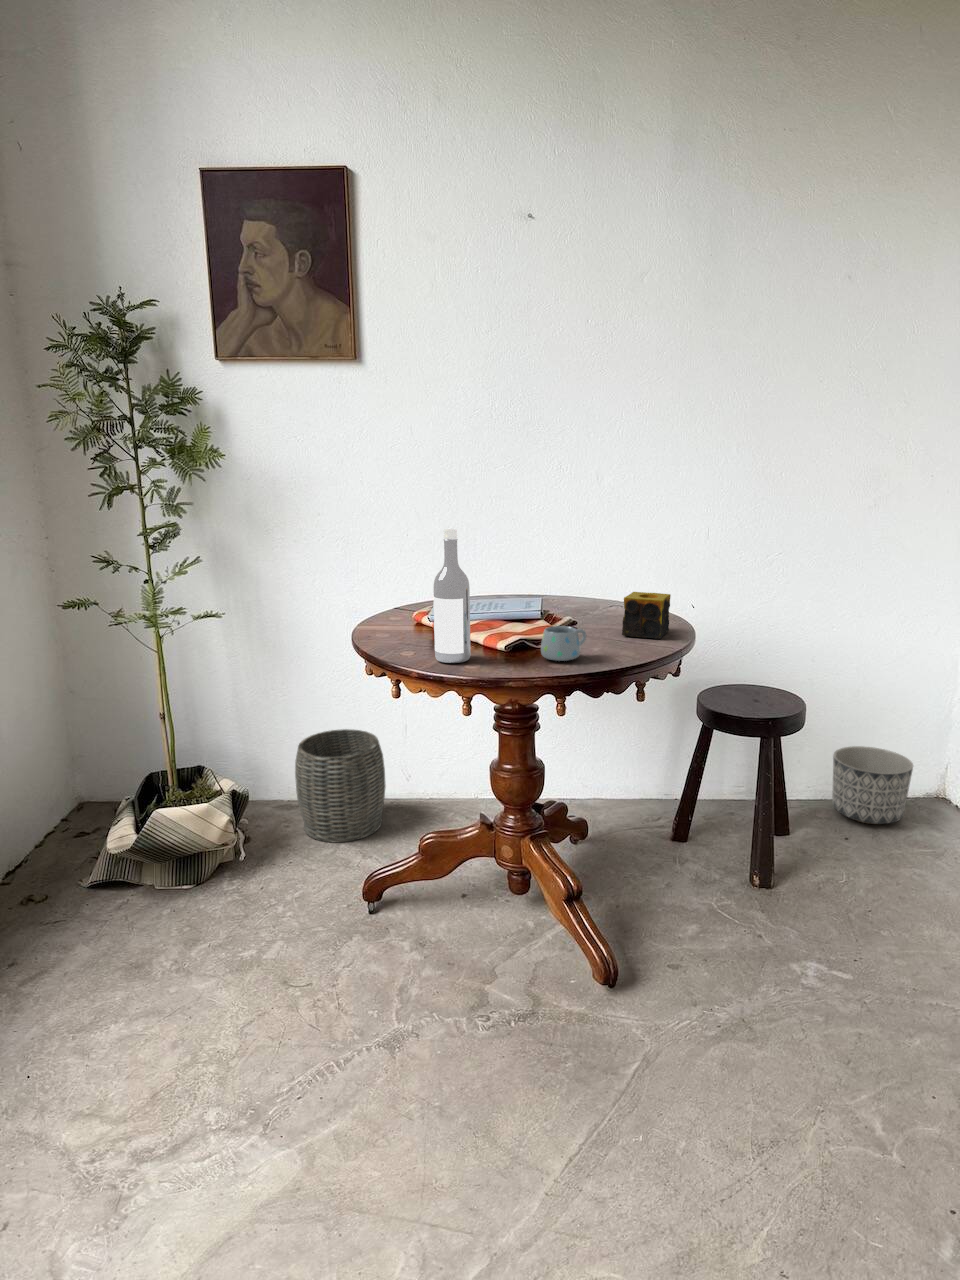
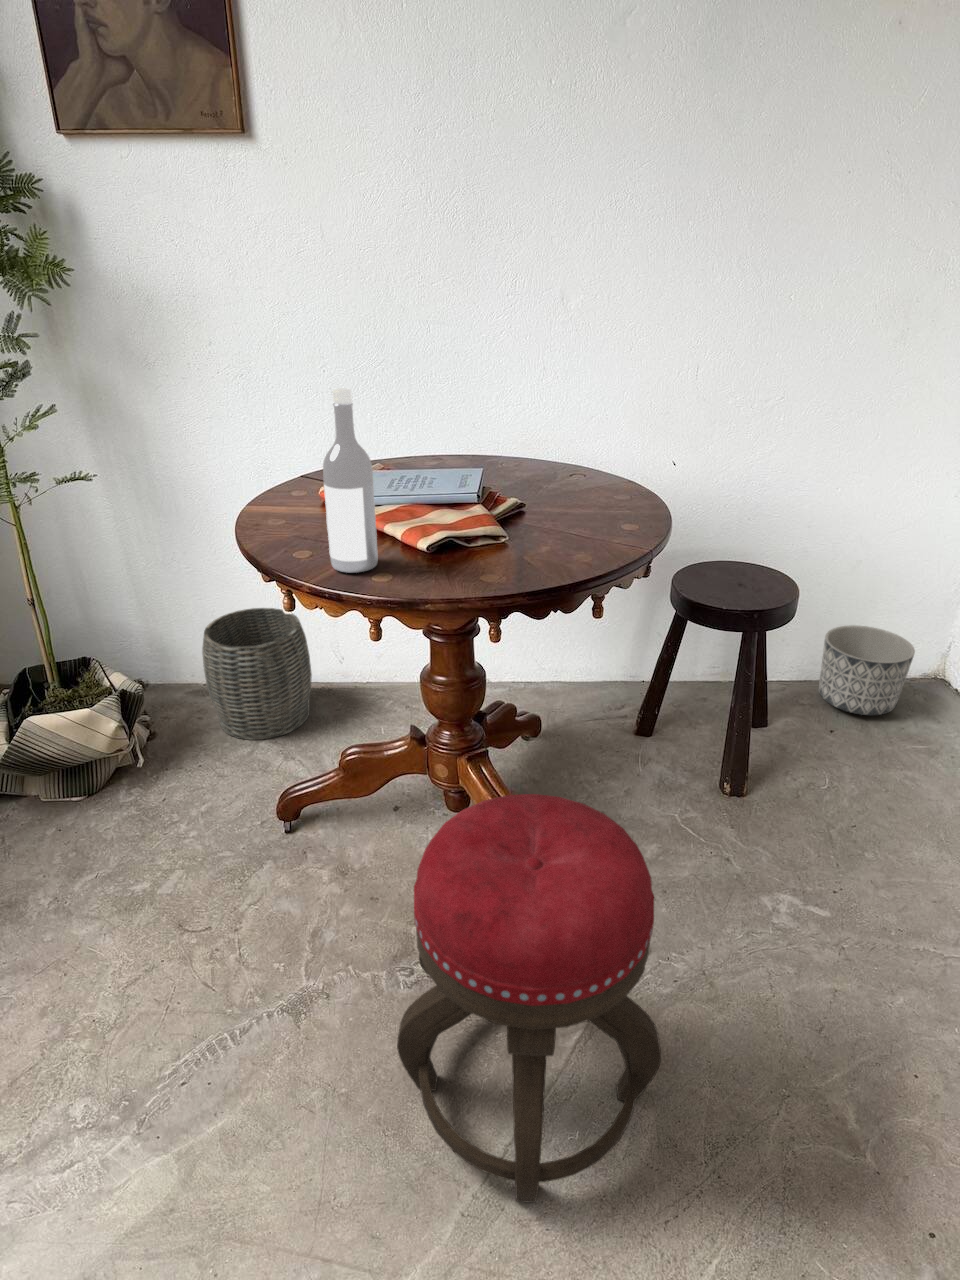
candle: present [622,592,671,639] -> none [581,465,646,530]
mug: present [541,626,586,661] -> none [471,521,532,571]
ottoman: none [485,833,710,1188] -> present [397,794,661,1203]

